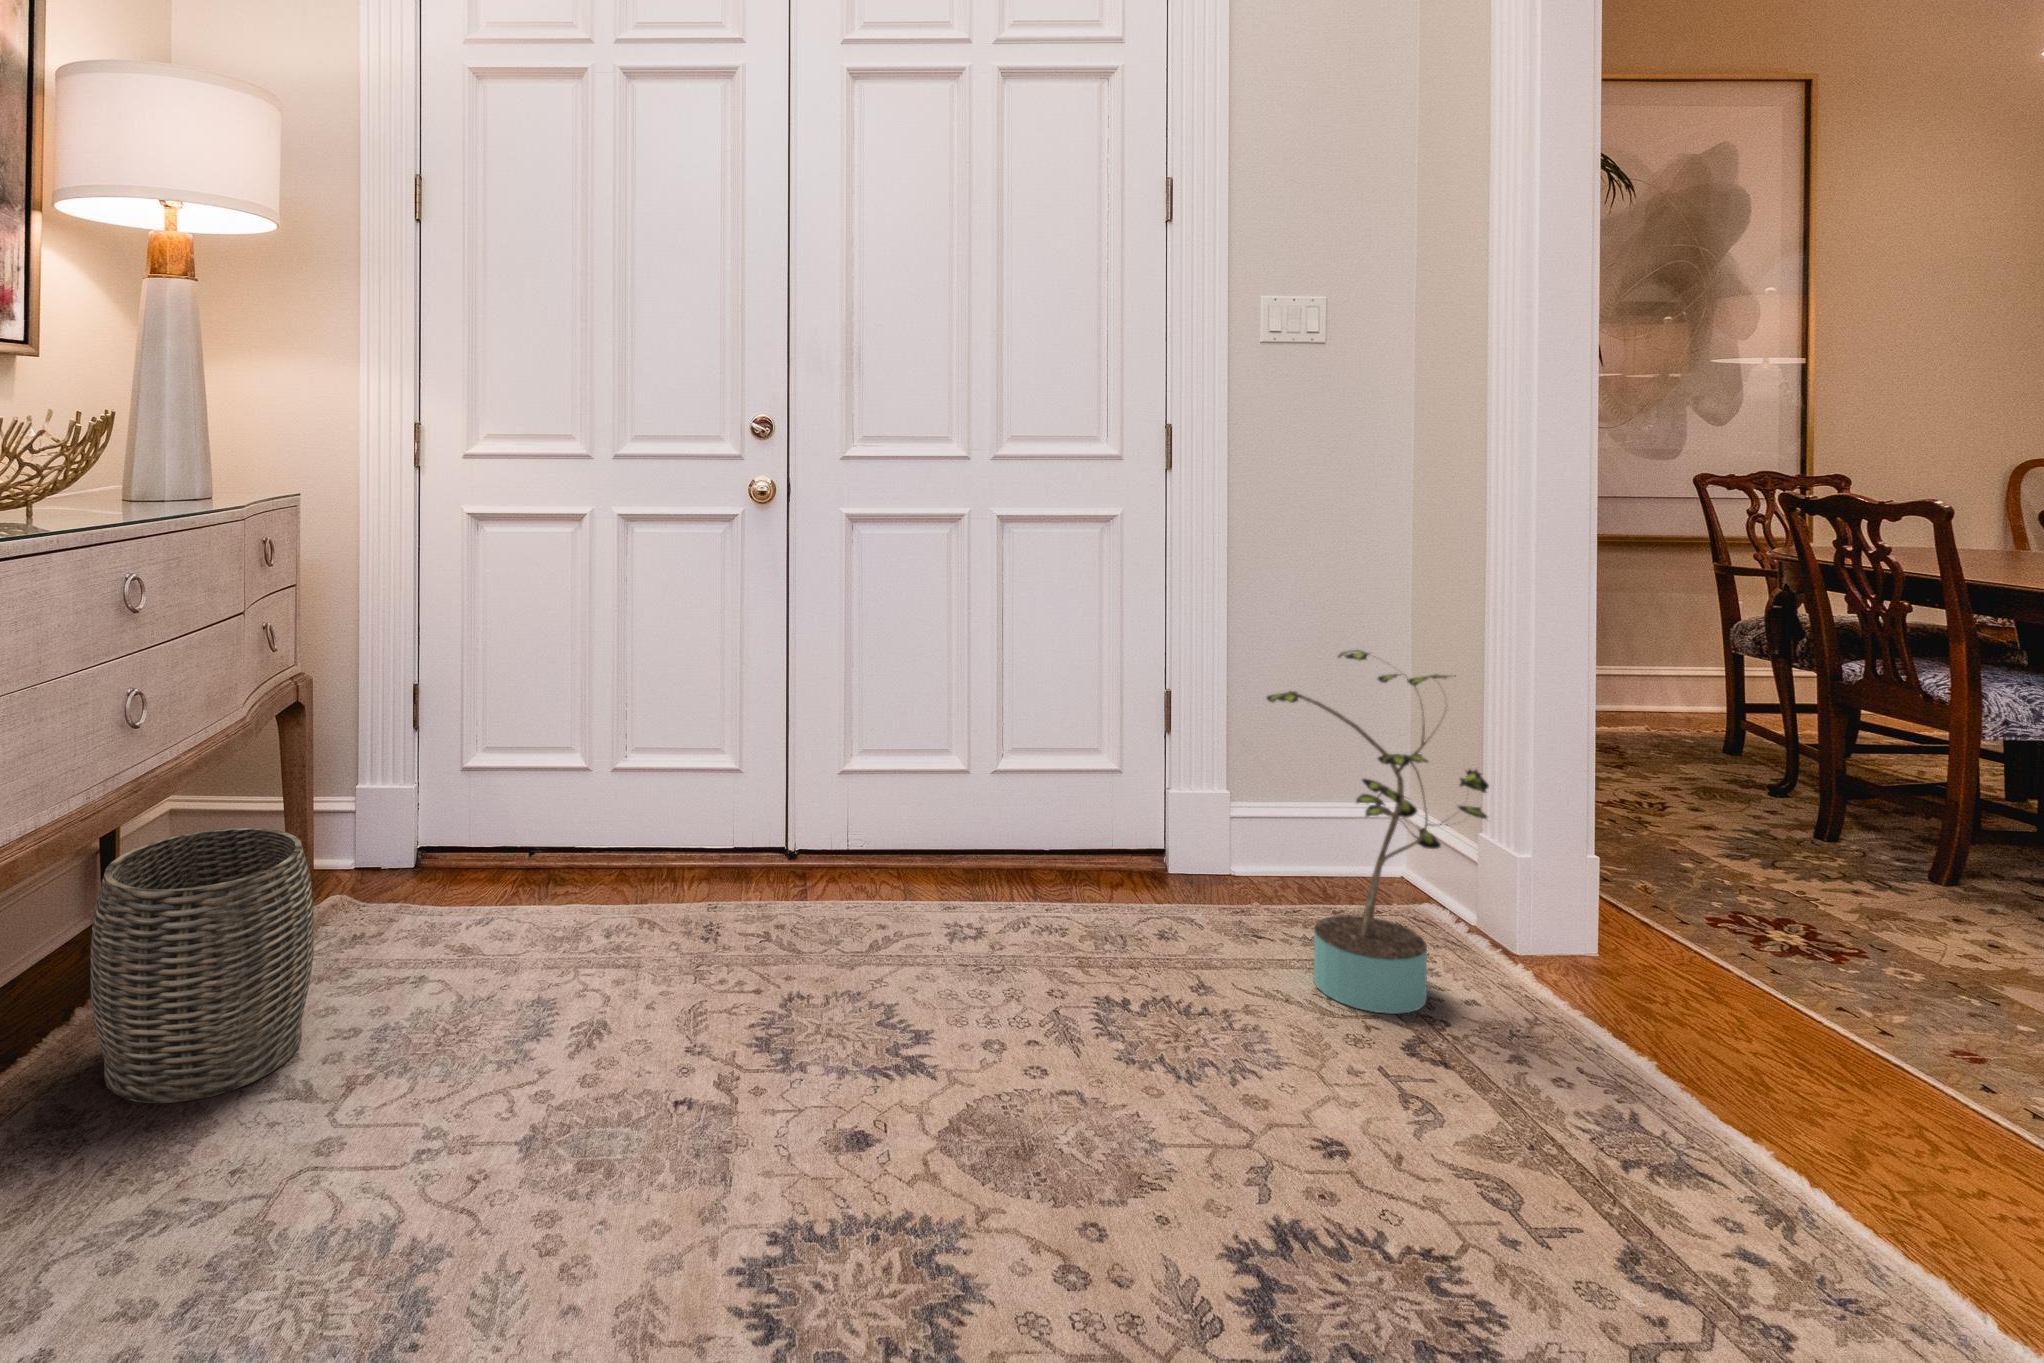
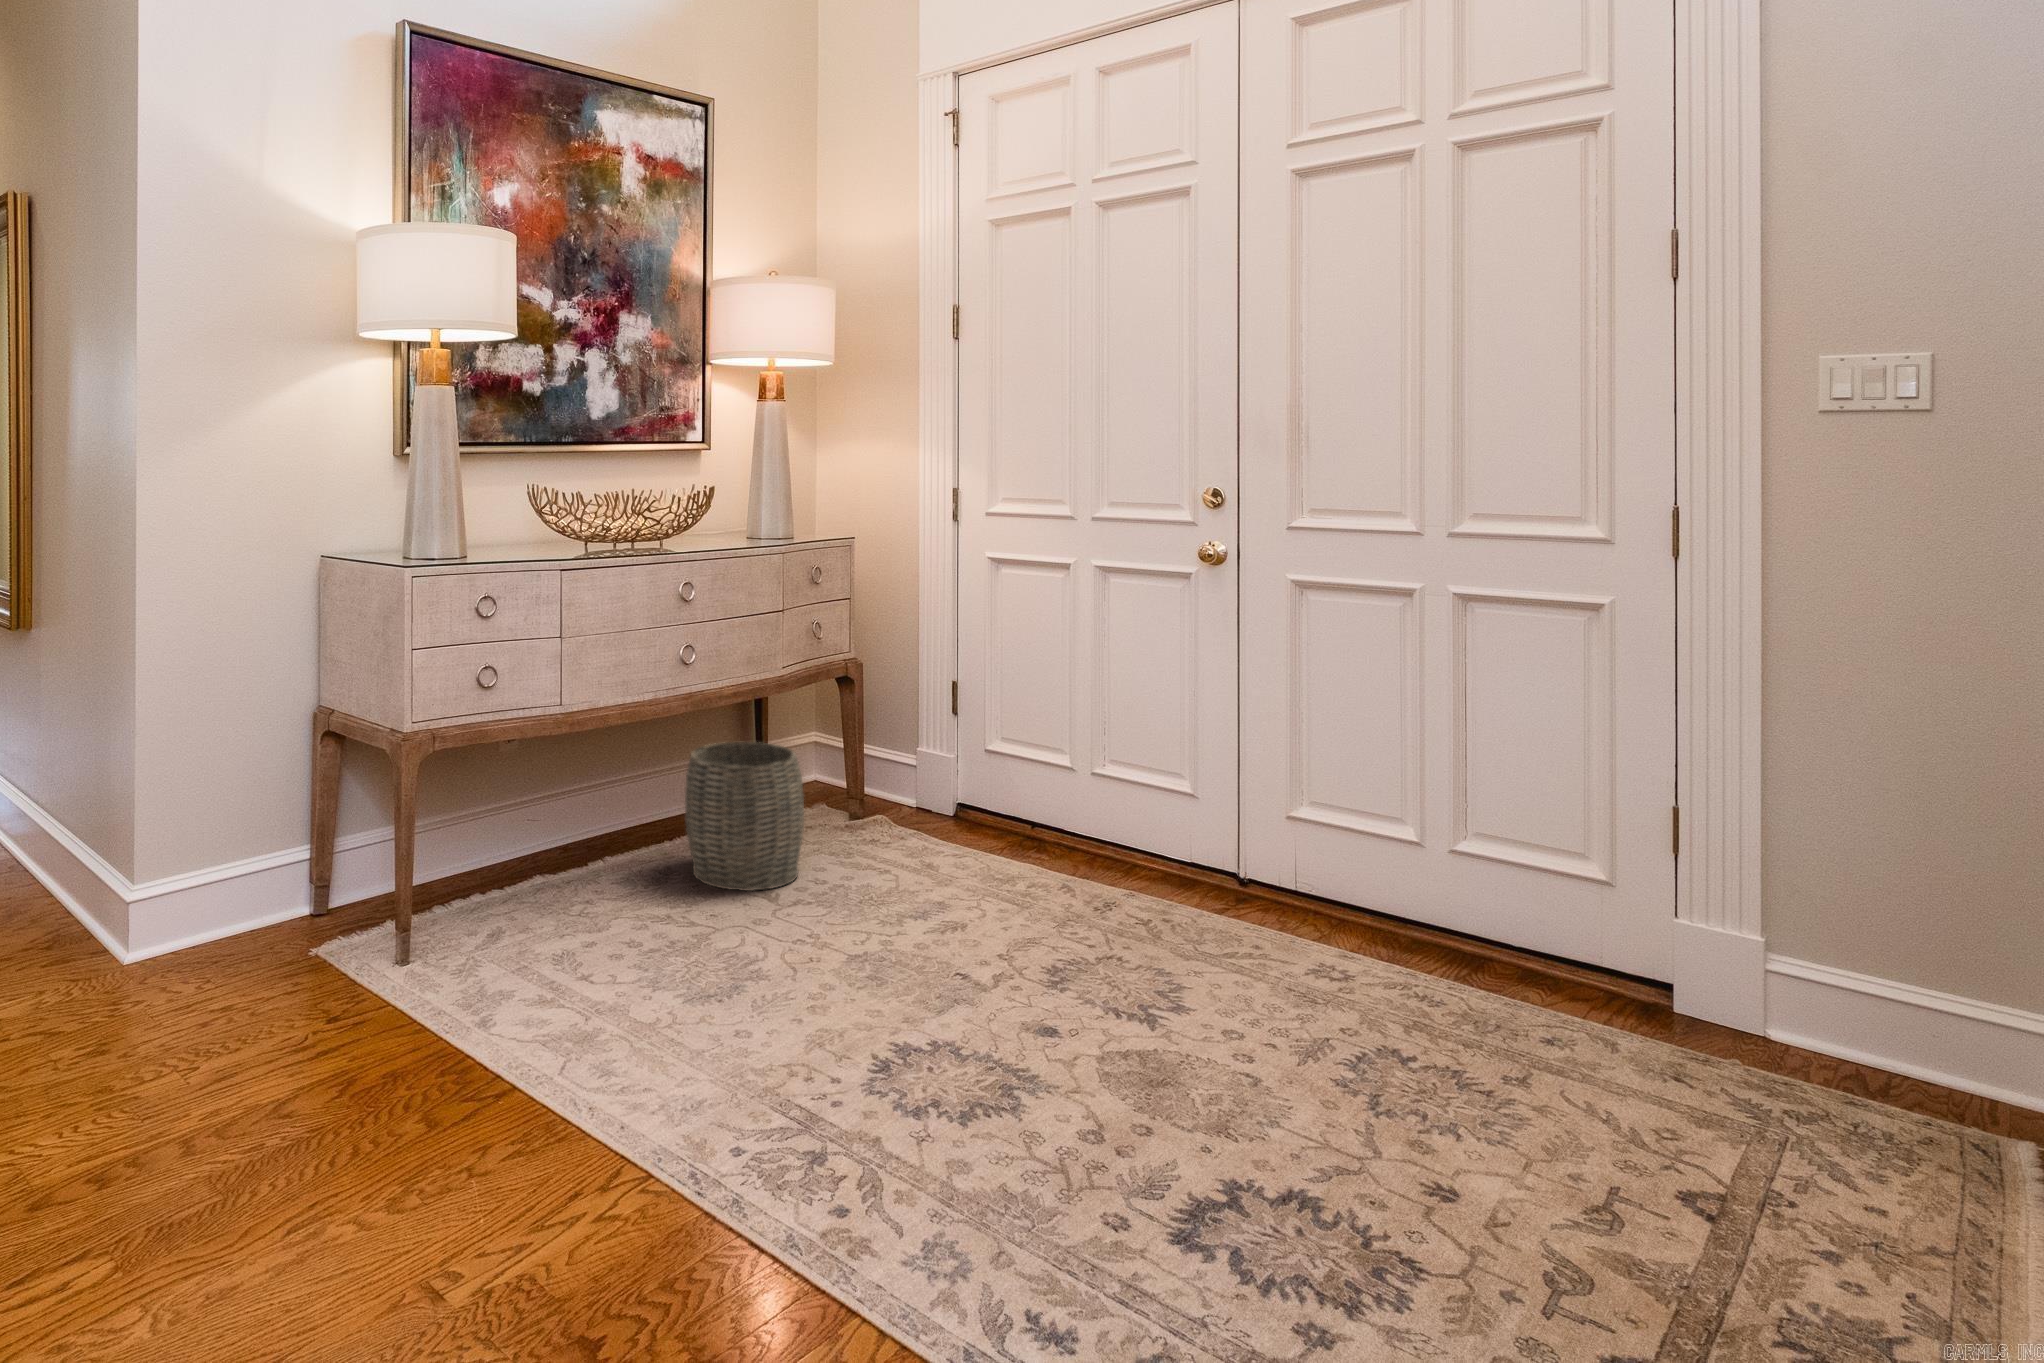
potted plant: present [1267,650,1489,1014] -> none [1600,764,1900,1193]

